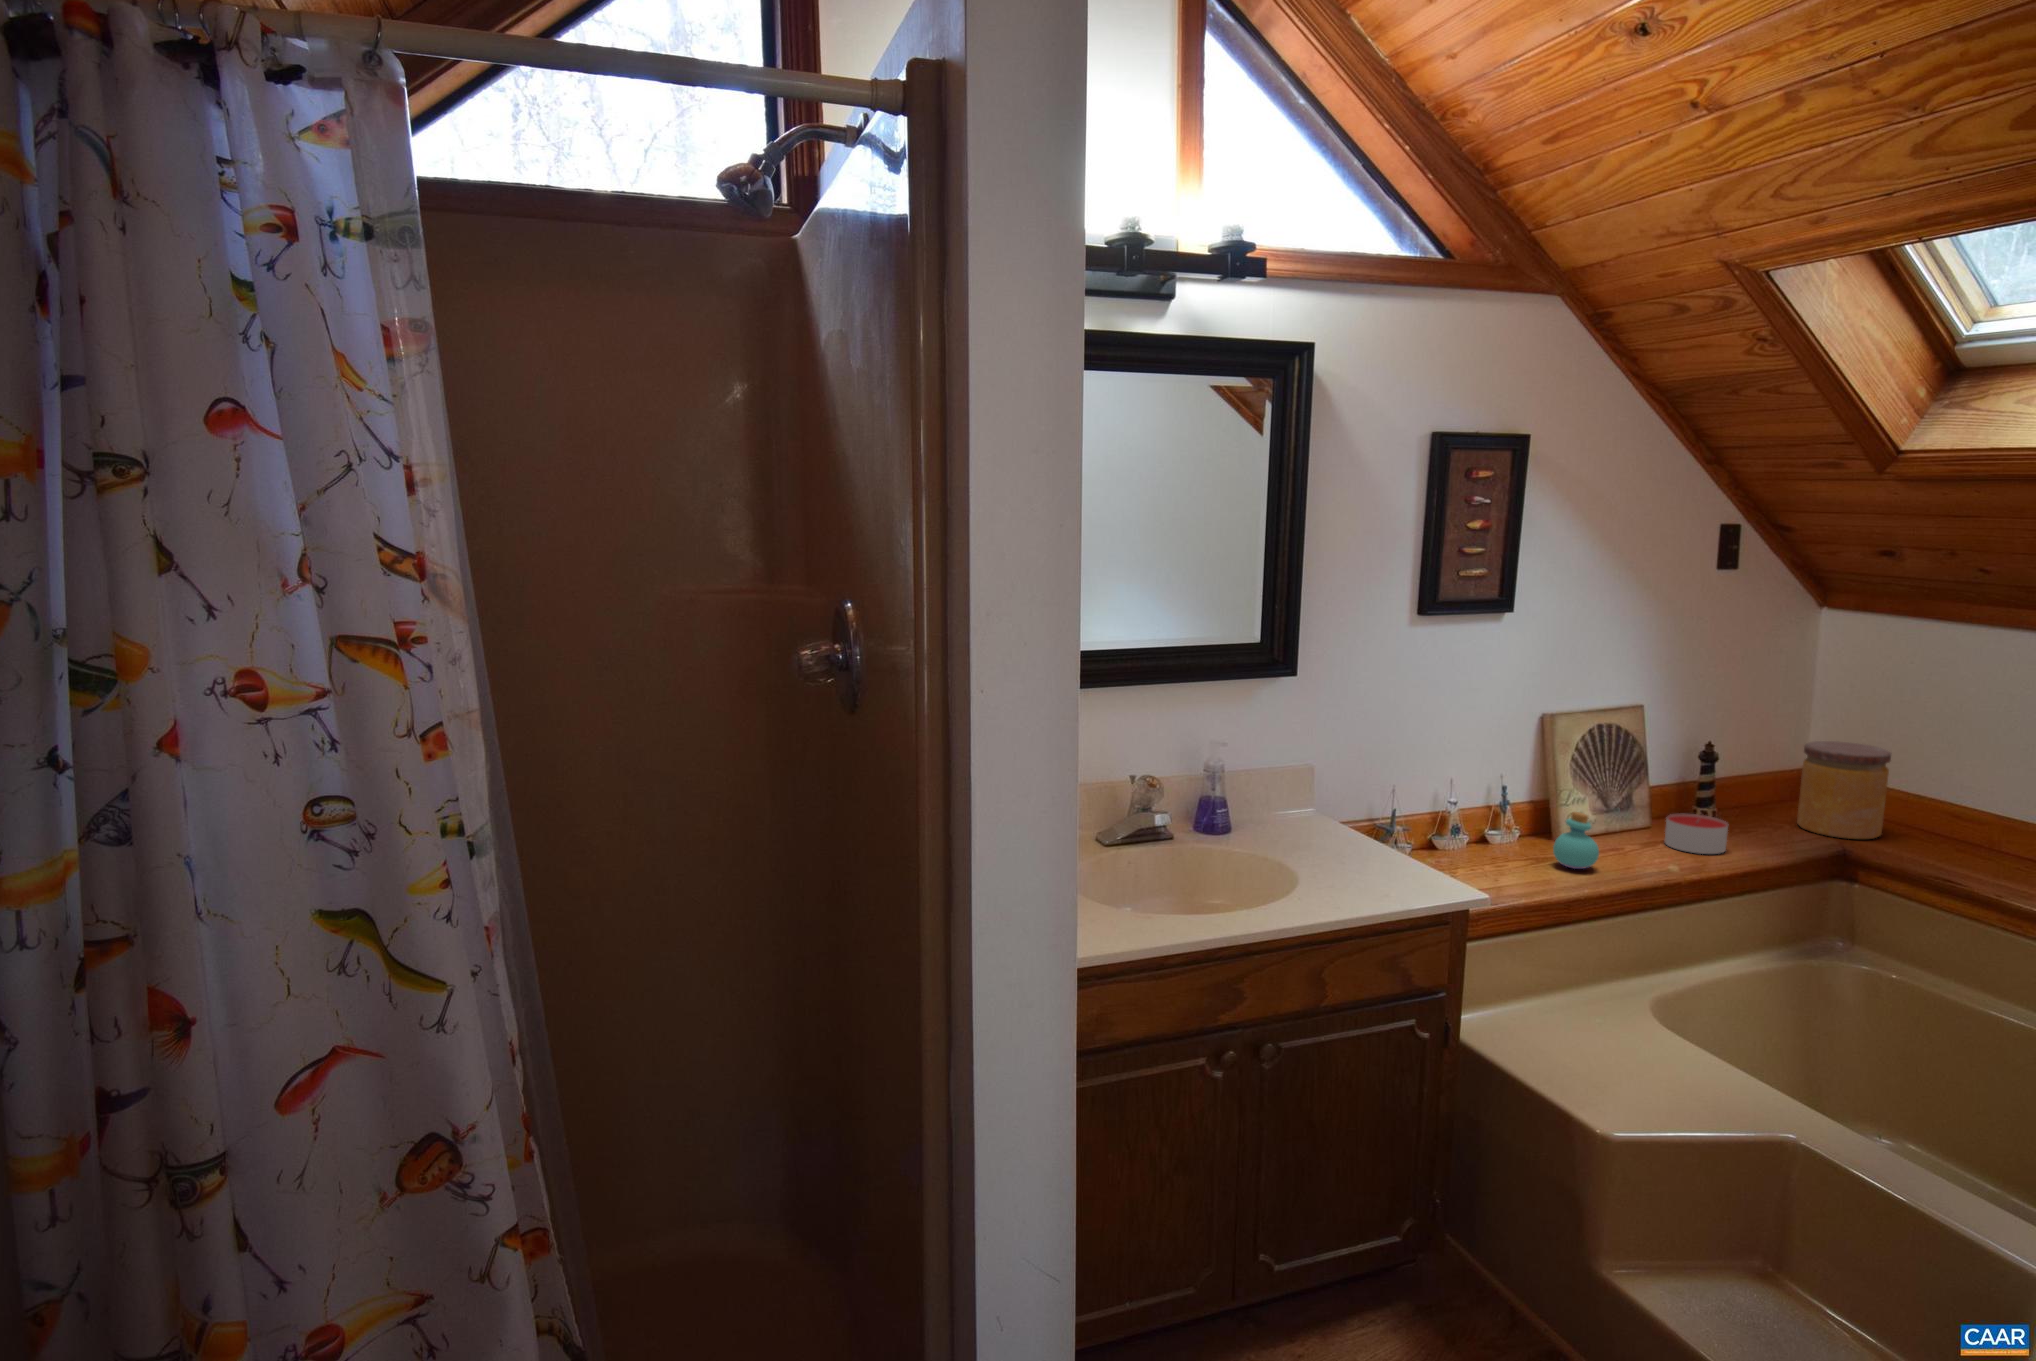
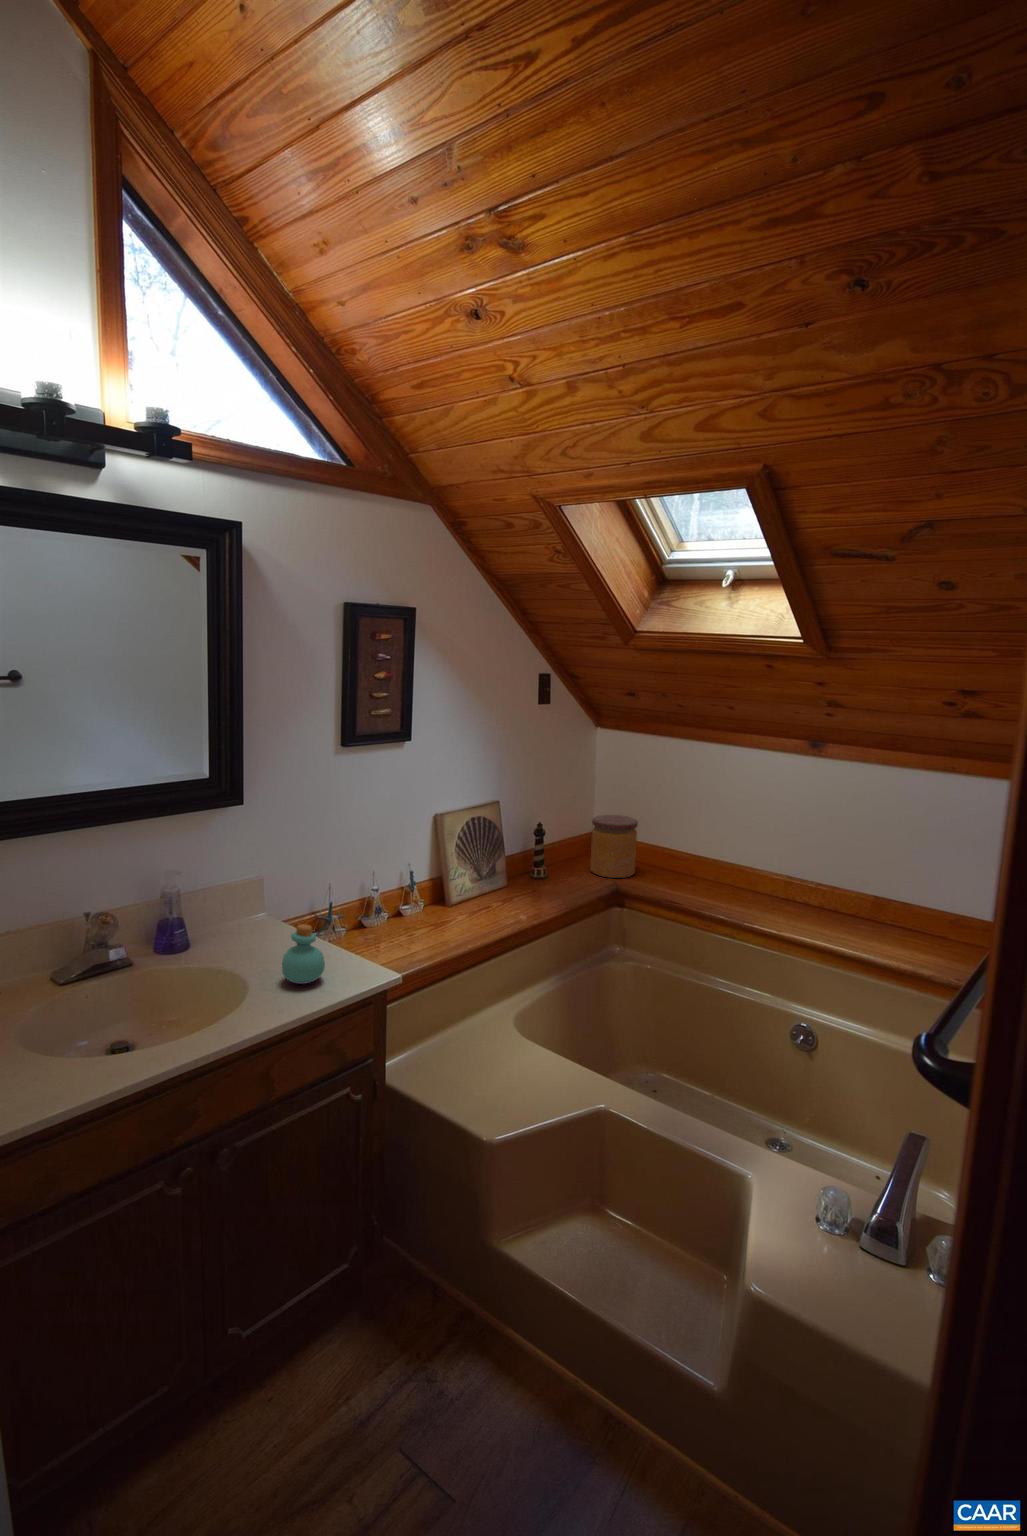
perfume bottle: present [1553,812,1599,869] -> present [282,924,325,984]
candle: present [1665,813,1728,854] -> none [516,874,553,903]

